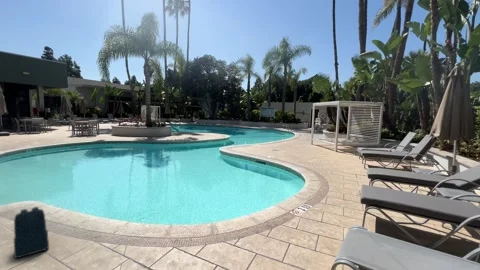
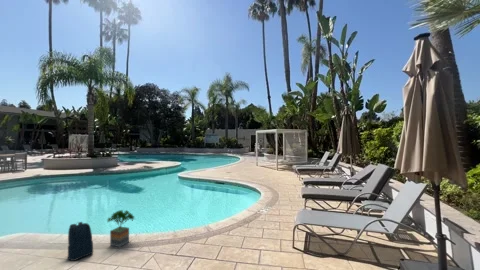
potted tree: none [71,195,109,244] -> present [108,210,134,247]

